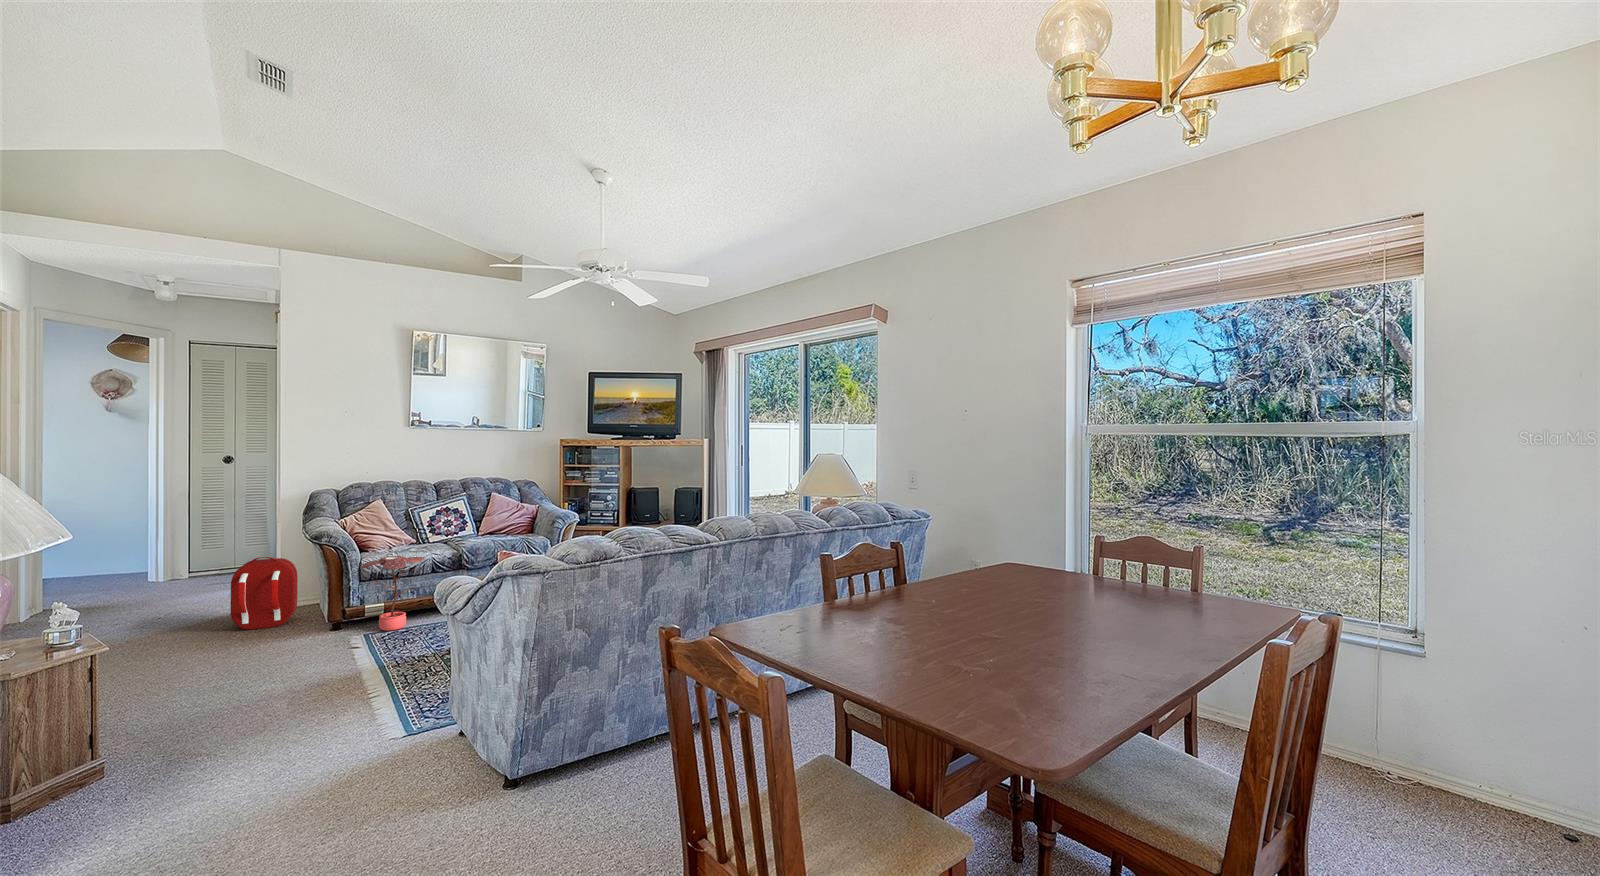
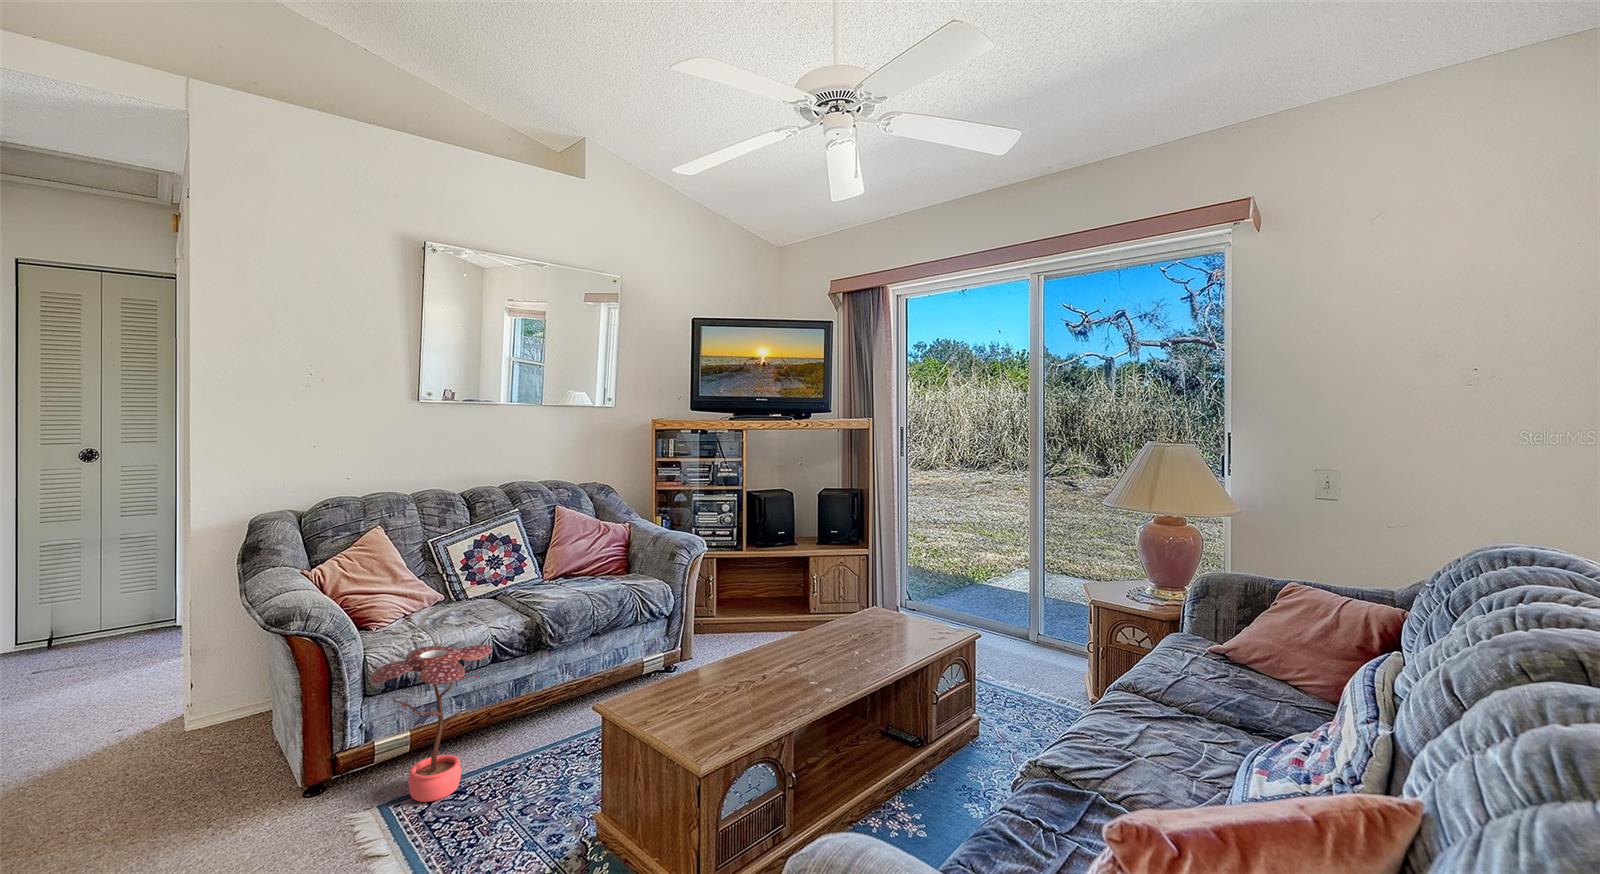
backpack: present [230,557,298,630] -> none [88,654,232,811]

